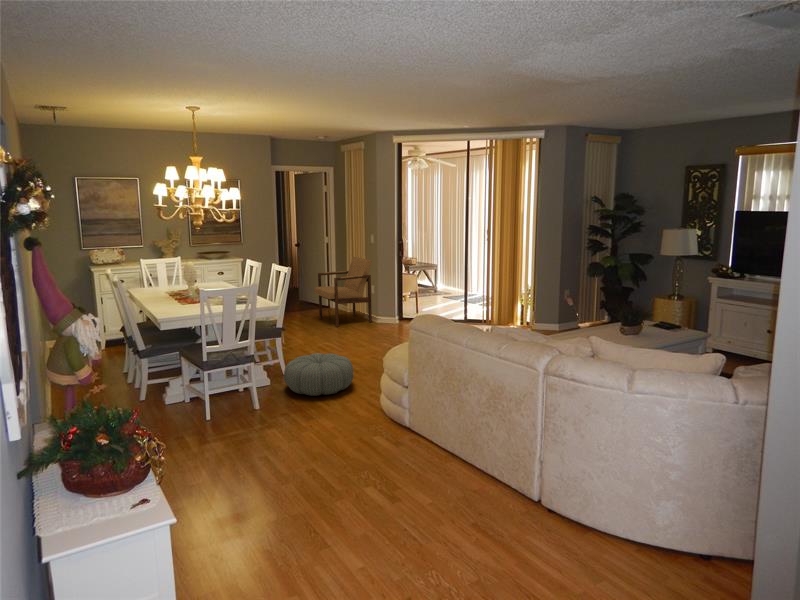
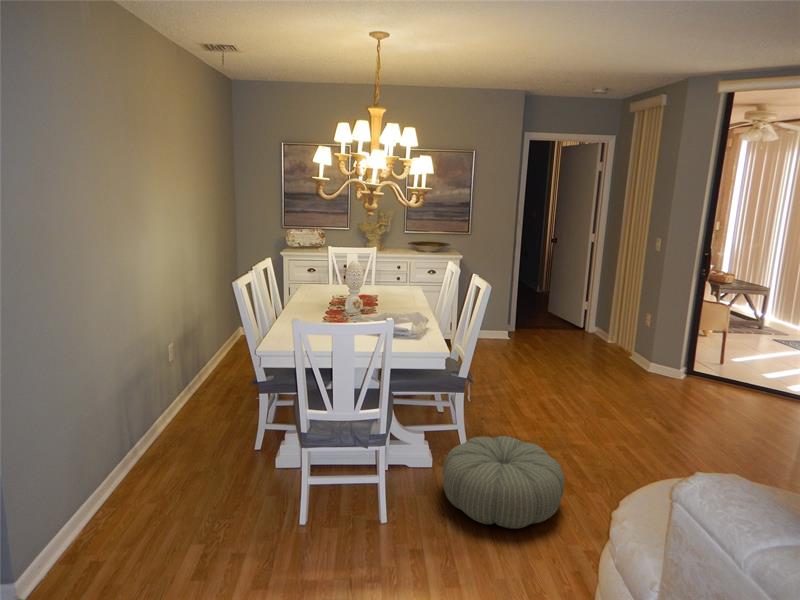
armchair: present [314,257,372,327] -> none [558,267,652,370]

